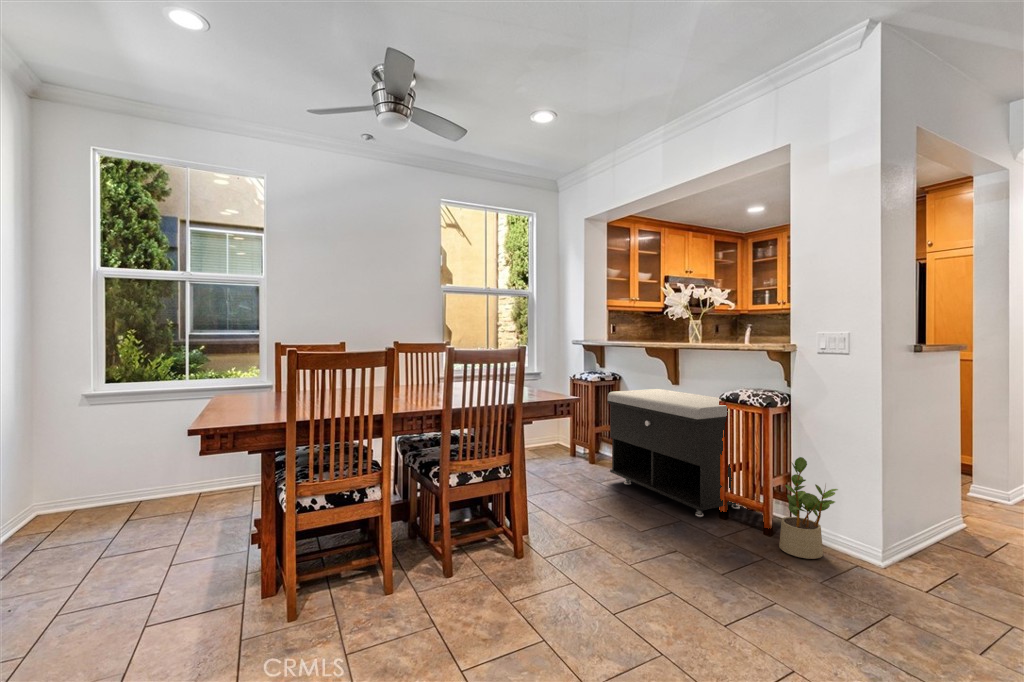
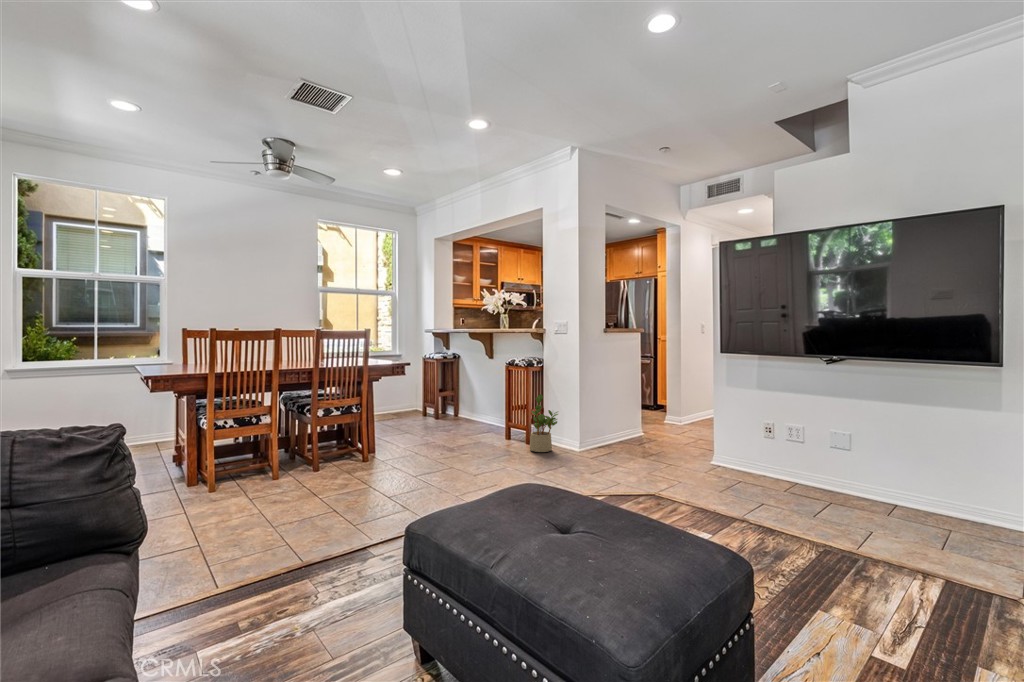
storage bench: present [607,389,740,517] -> none [442,363,532,440]

